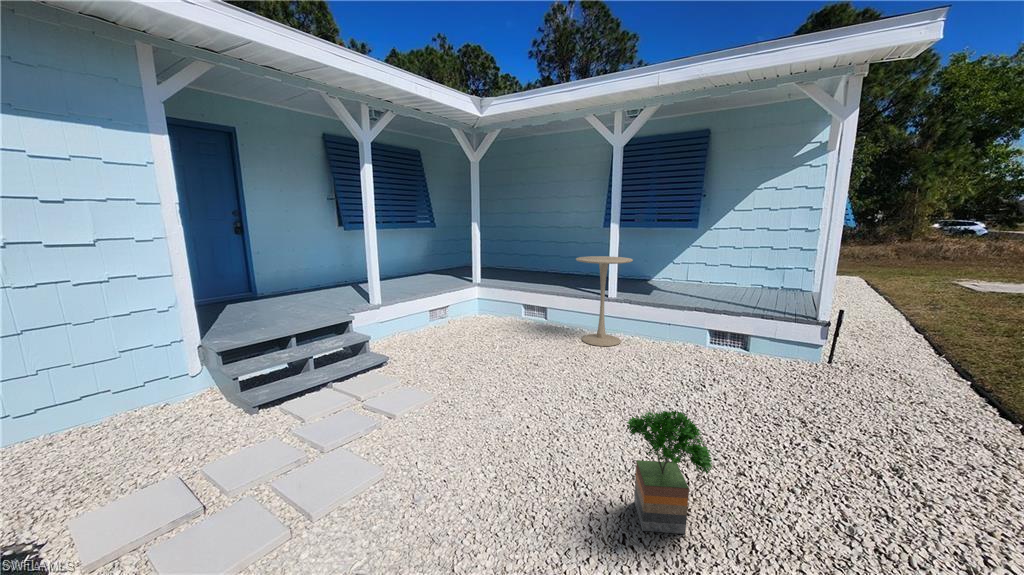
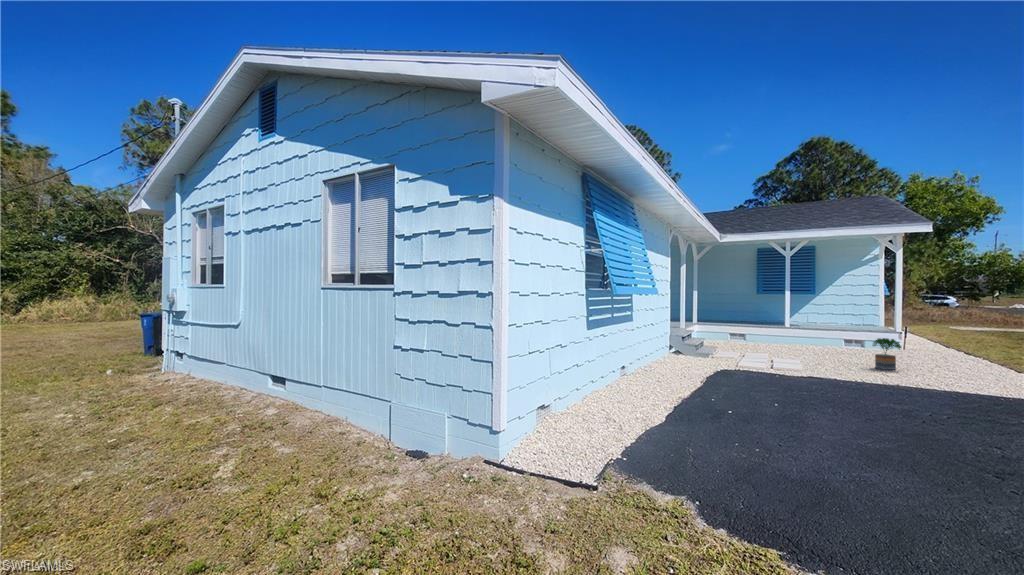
pedestal table: present [576,256,633,346] -> none [774,307,806,349]

